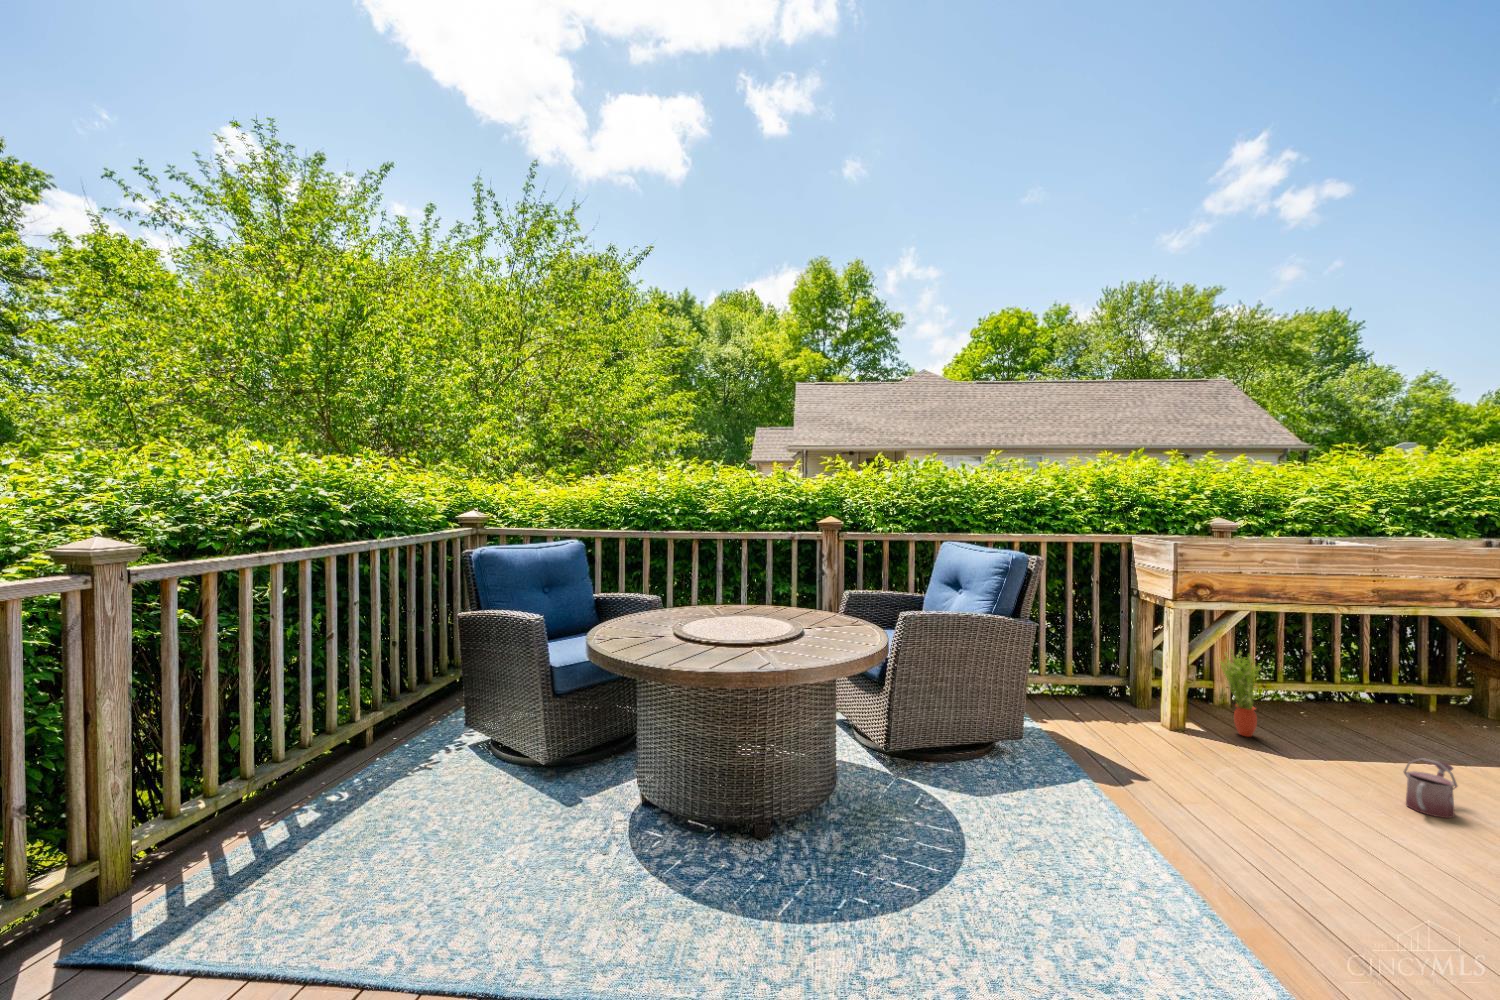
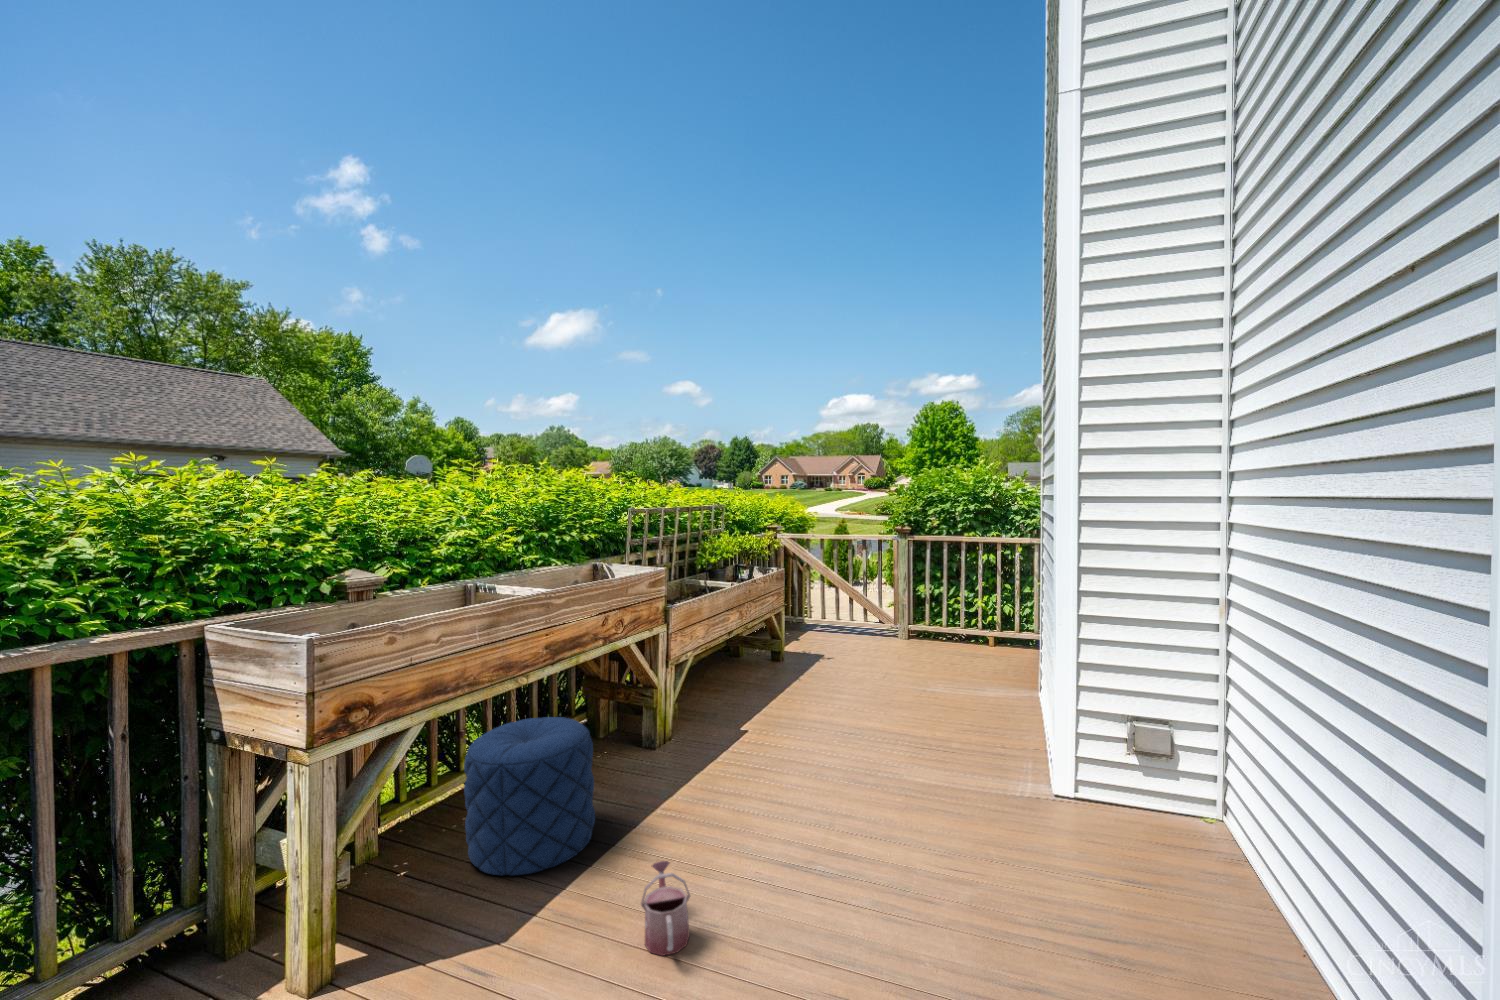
pouf: none [1289,647,1419,756] -> present [464,717,595,876]
potted plant: present [1221,649,1261,737] -> none [378,785,444,927]

